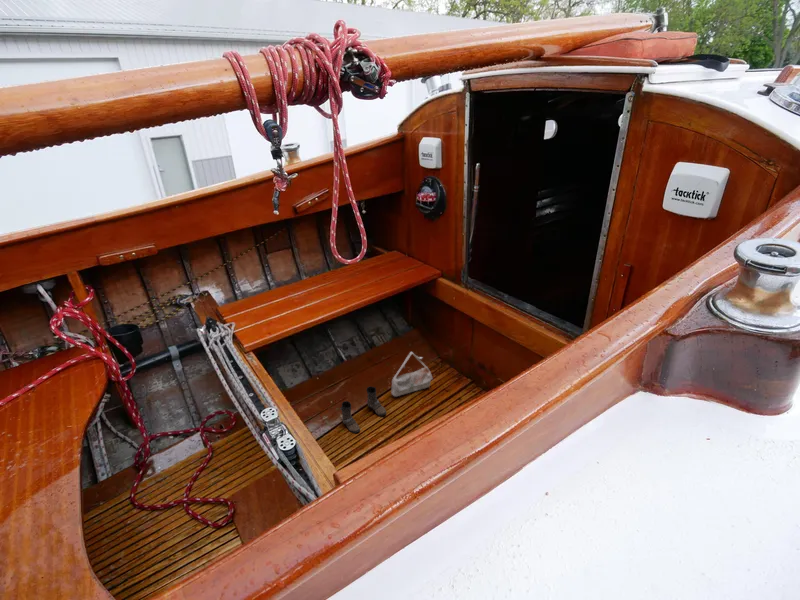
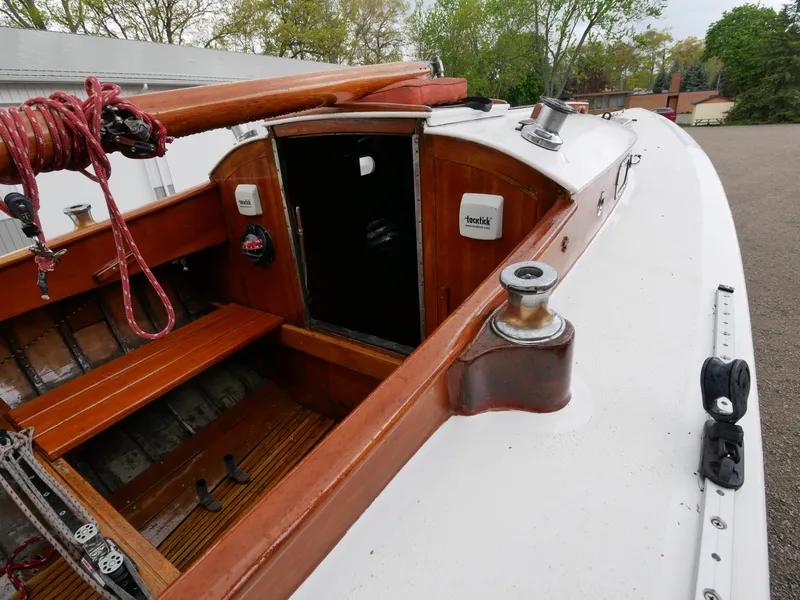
bag: present [391,352,433,397] -> none [251,405,296,457]

